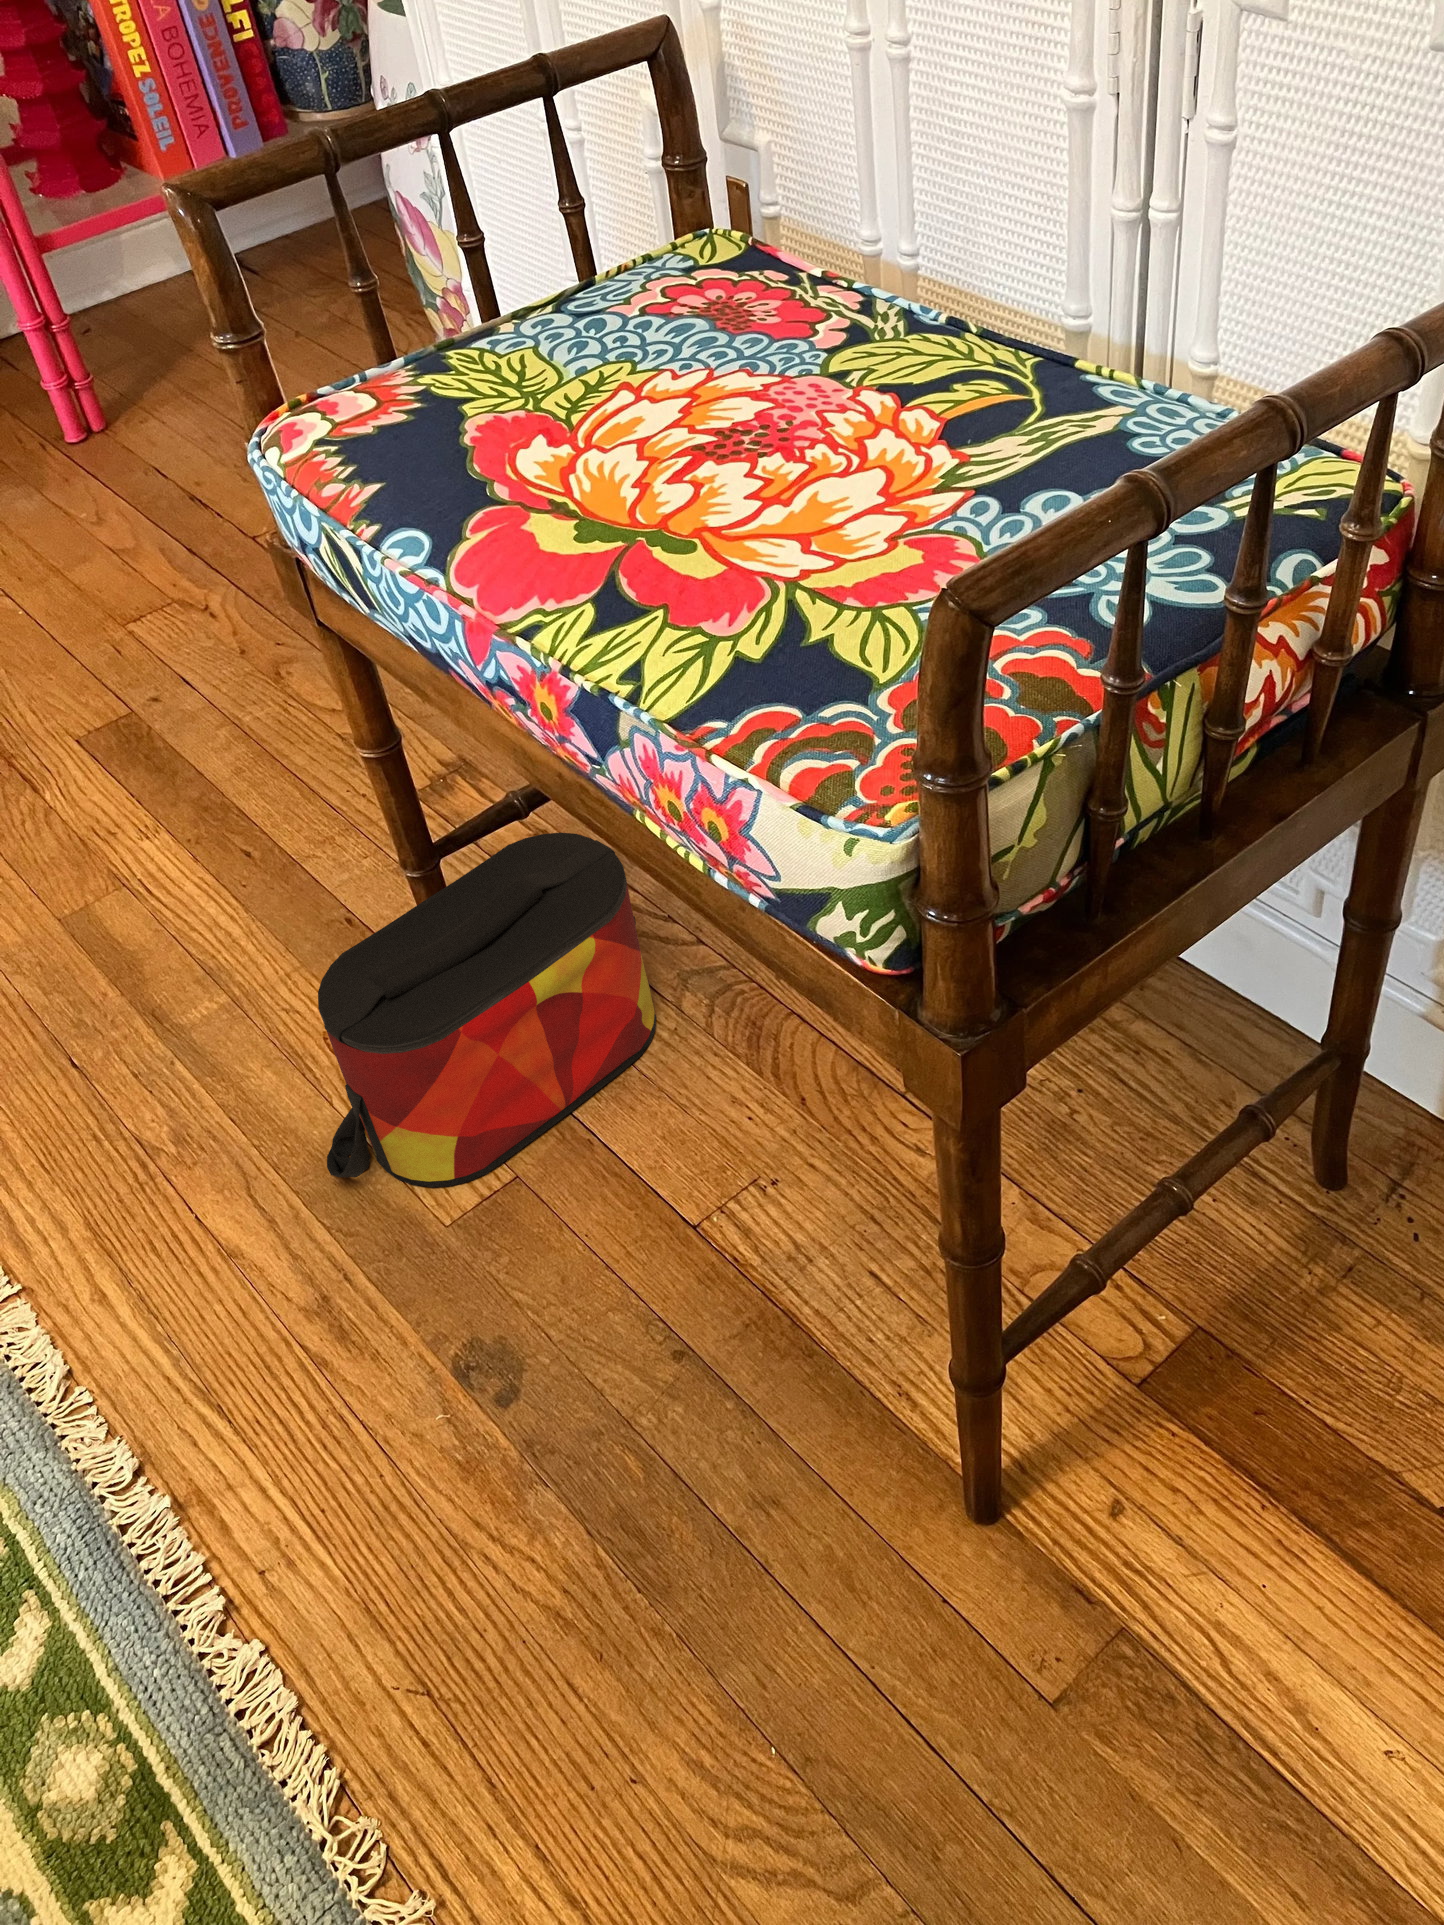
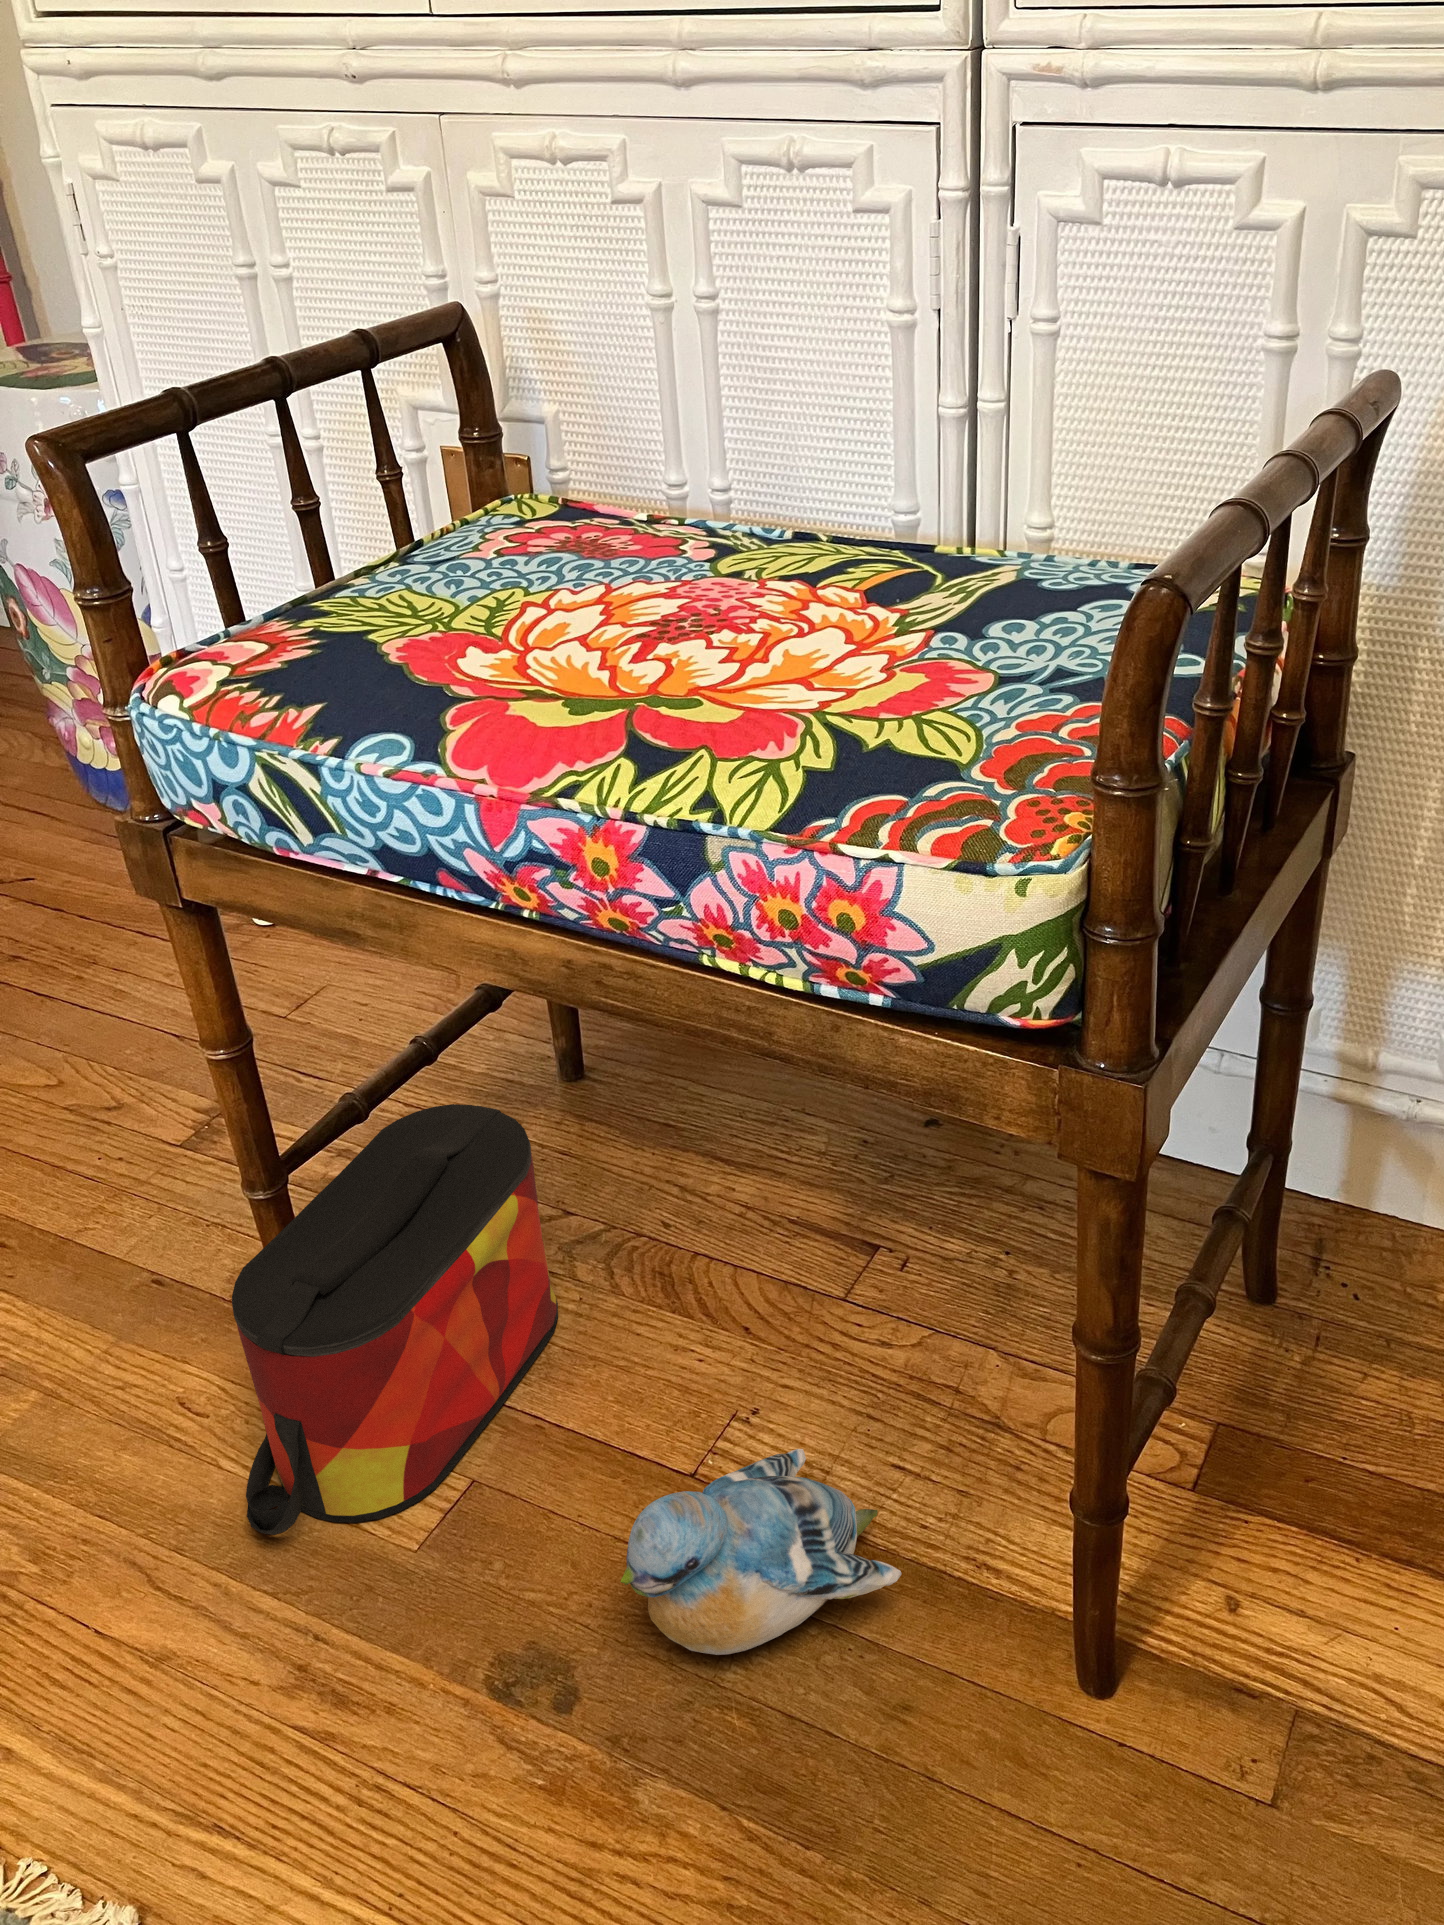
plush toy: none [543,1239,825,1406] -> present [621,1449,901,1655]

